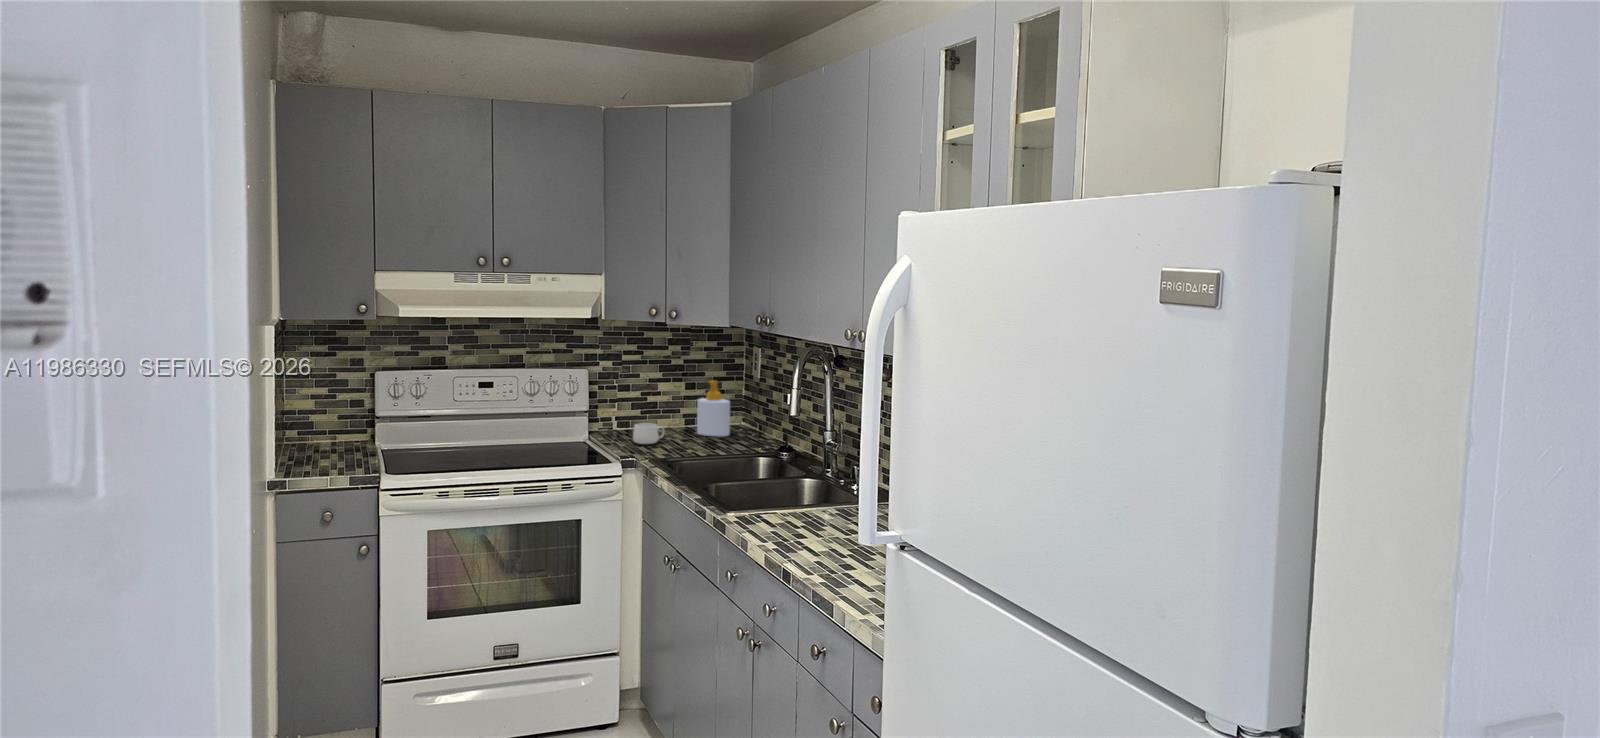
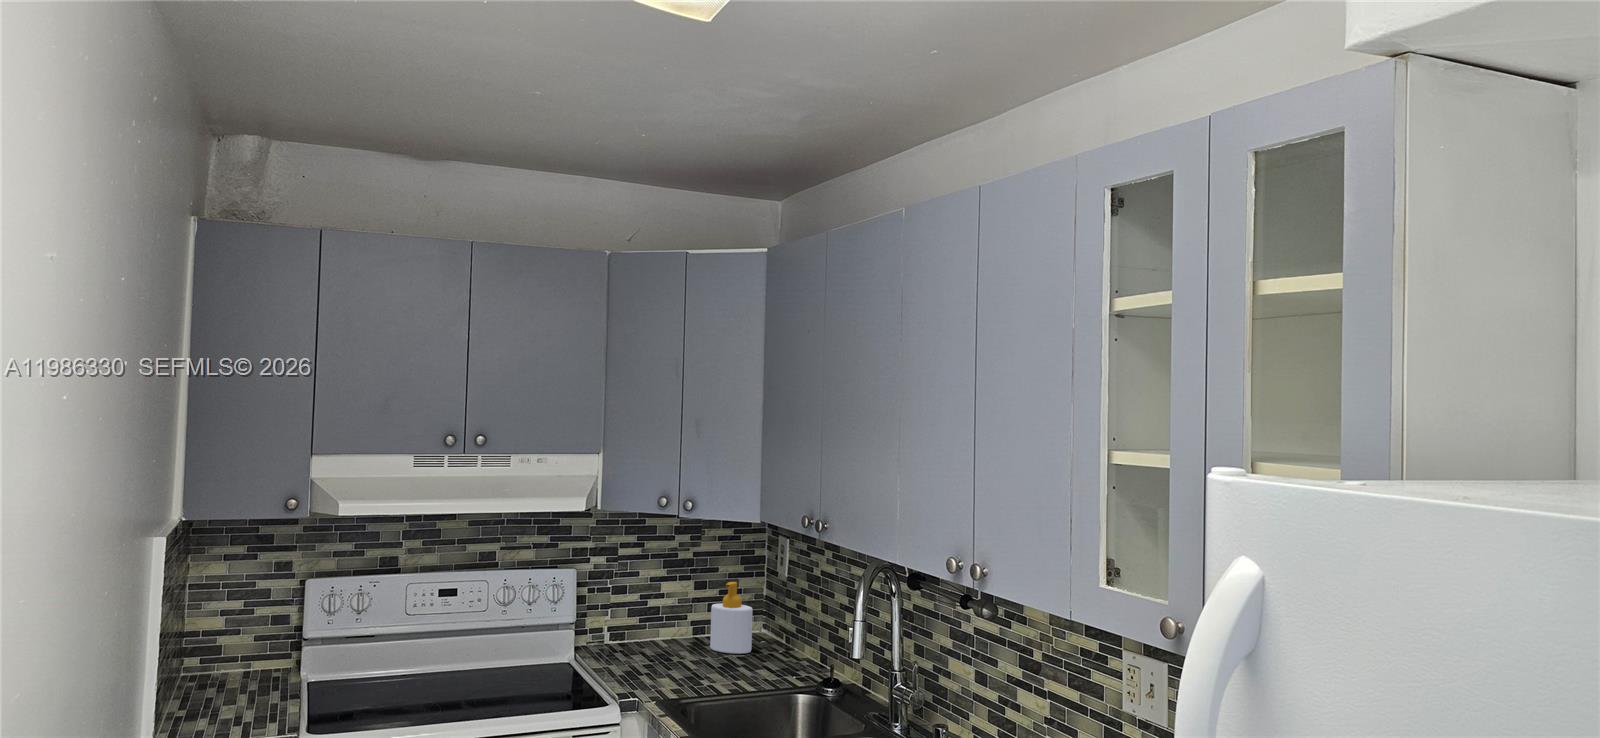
mug: present [633,423,665,444] -> none [632,640,672,669]

